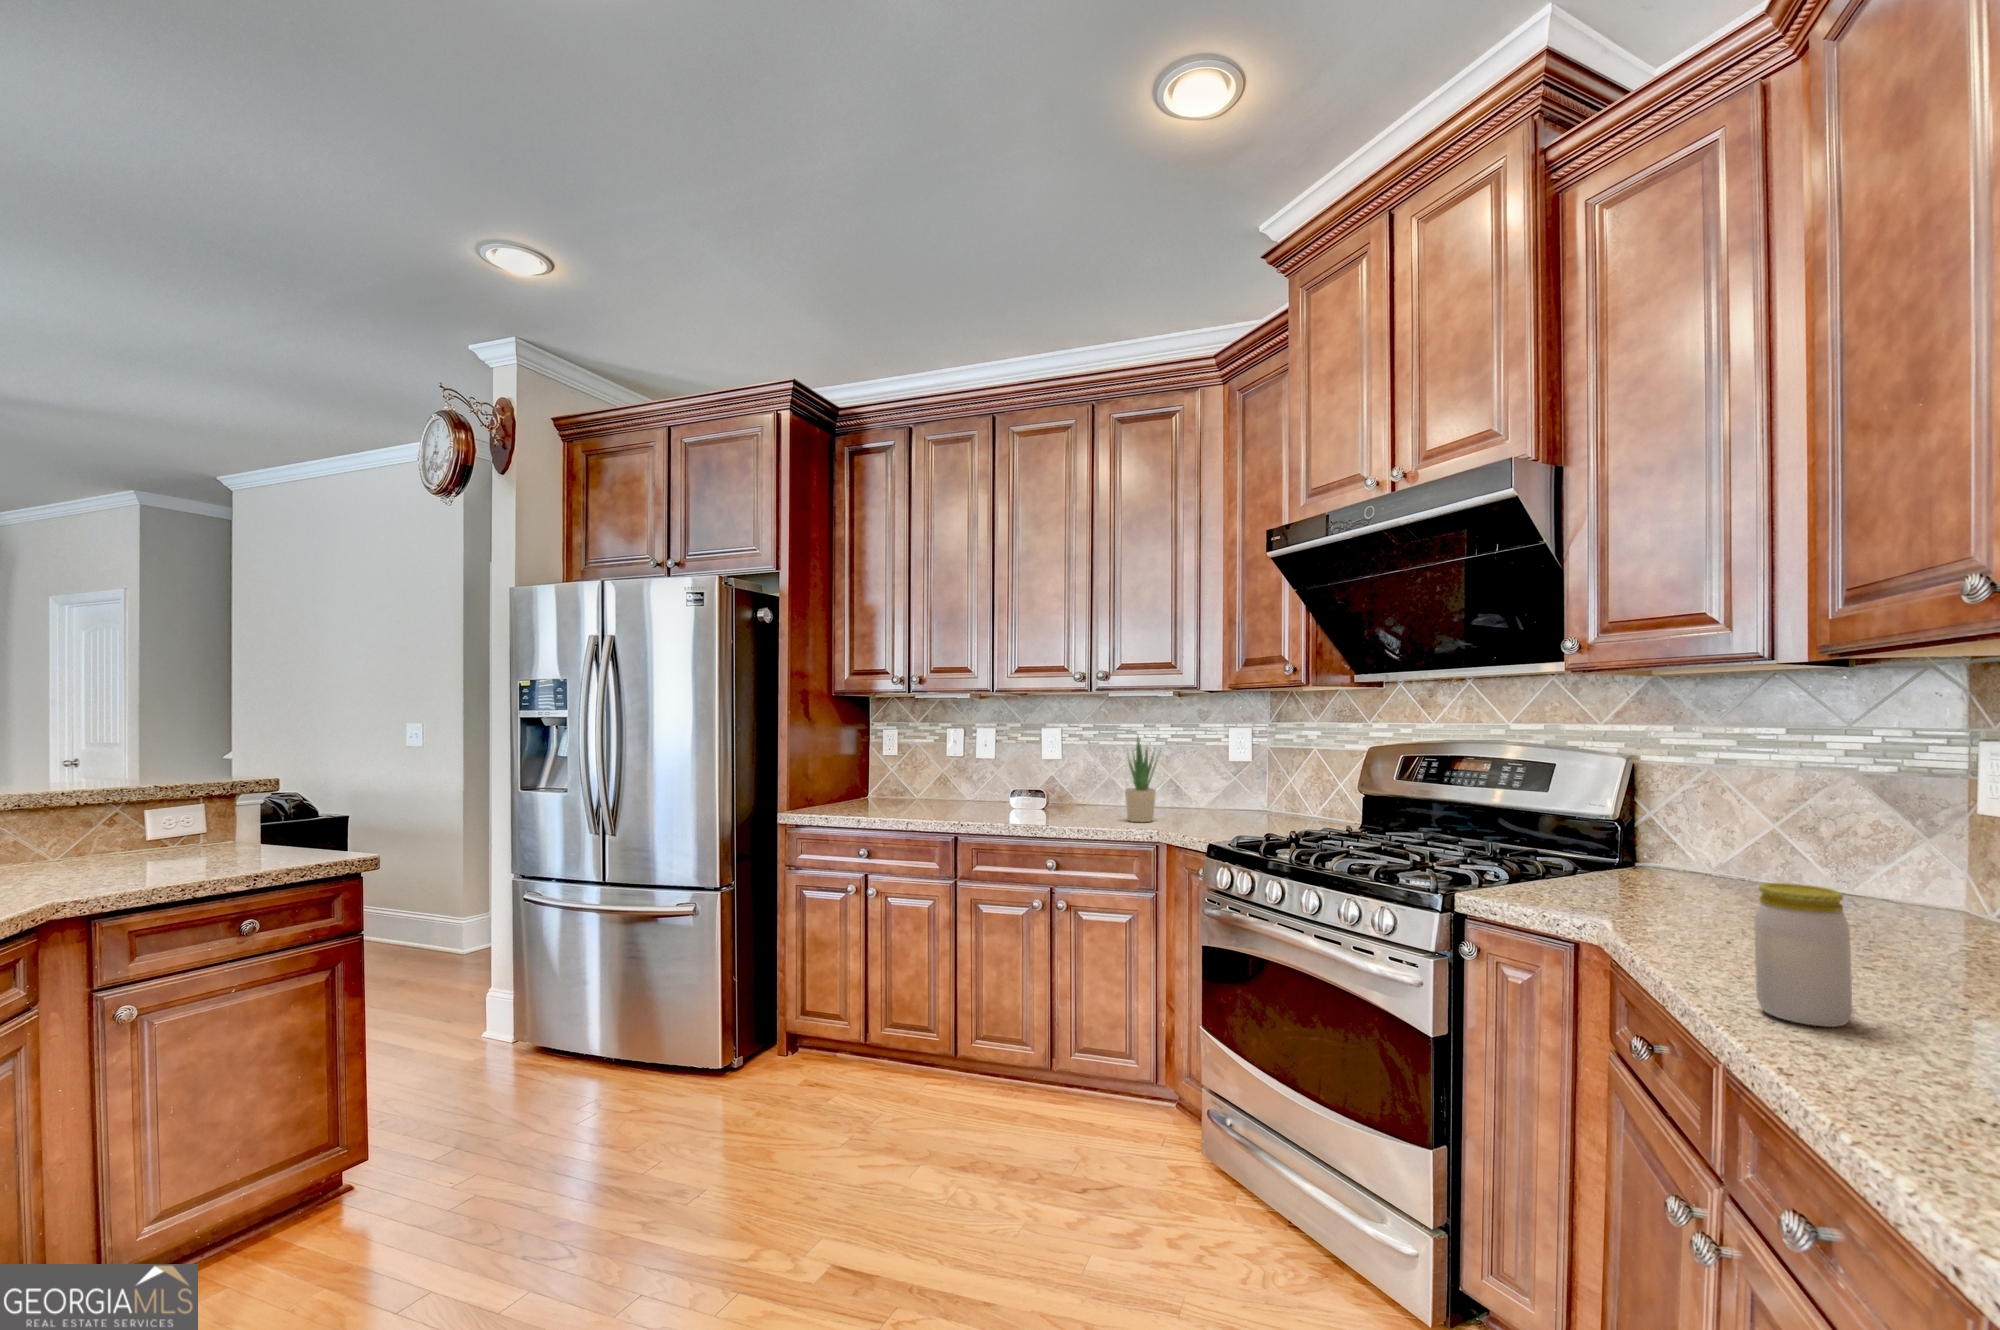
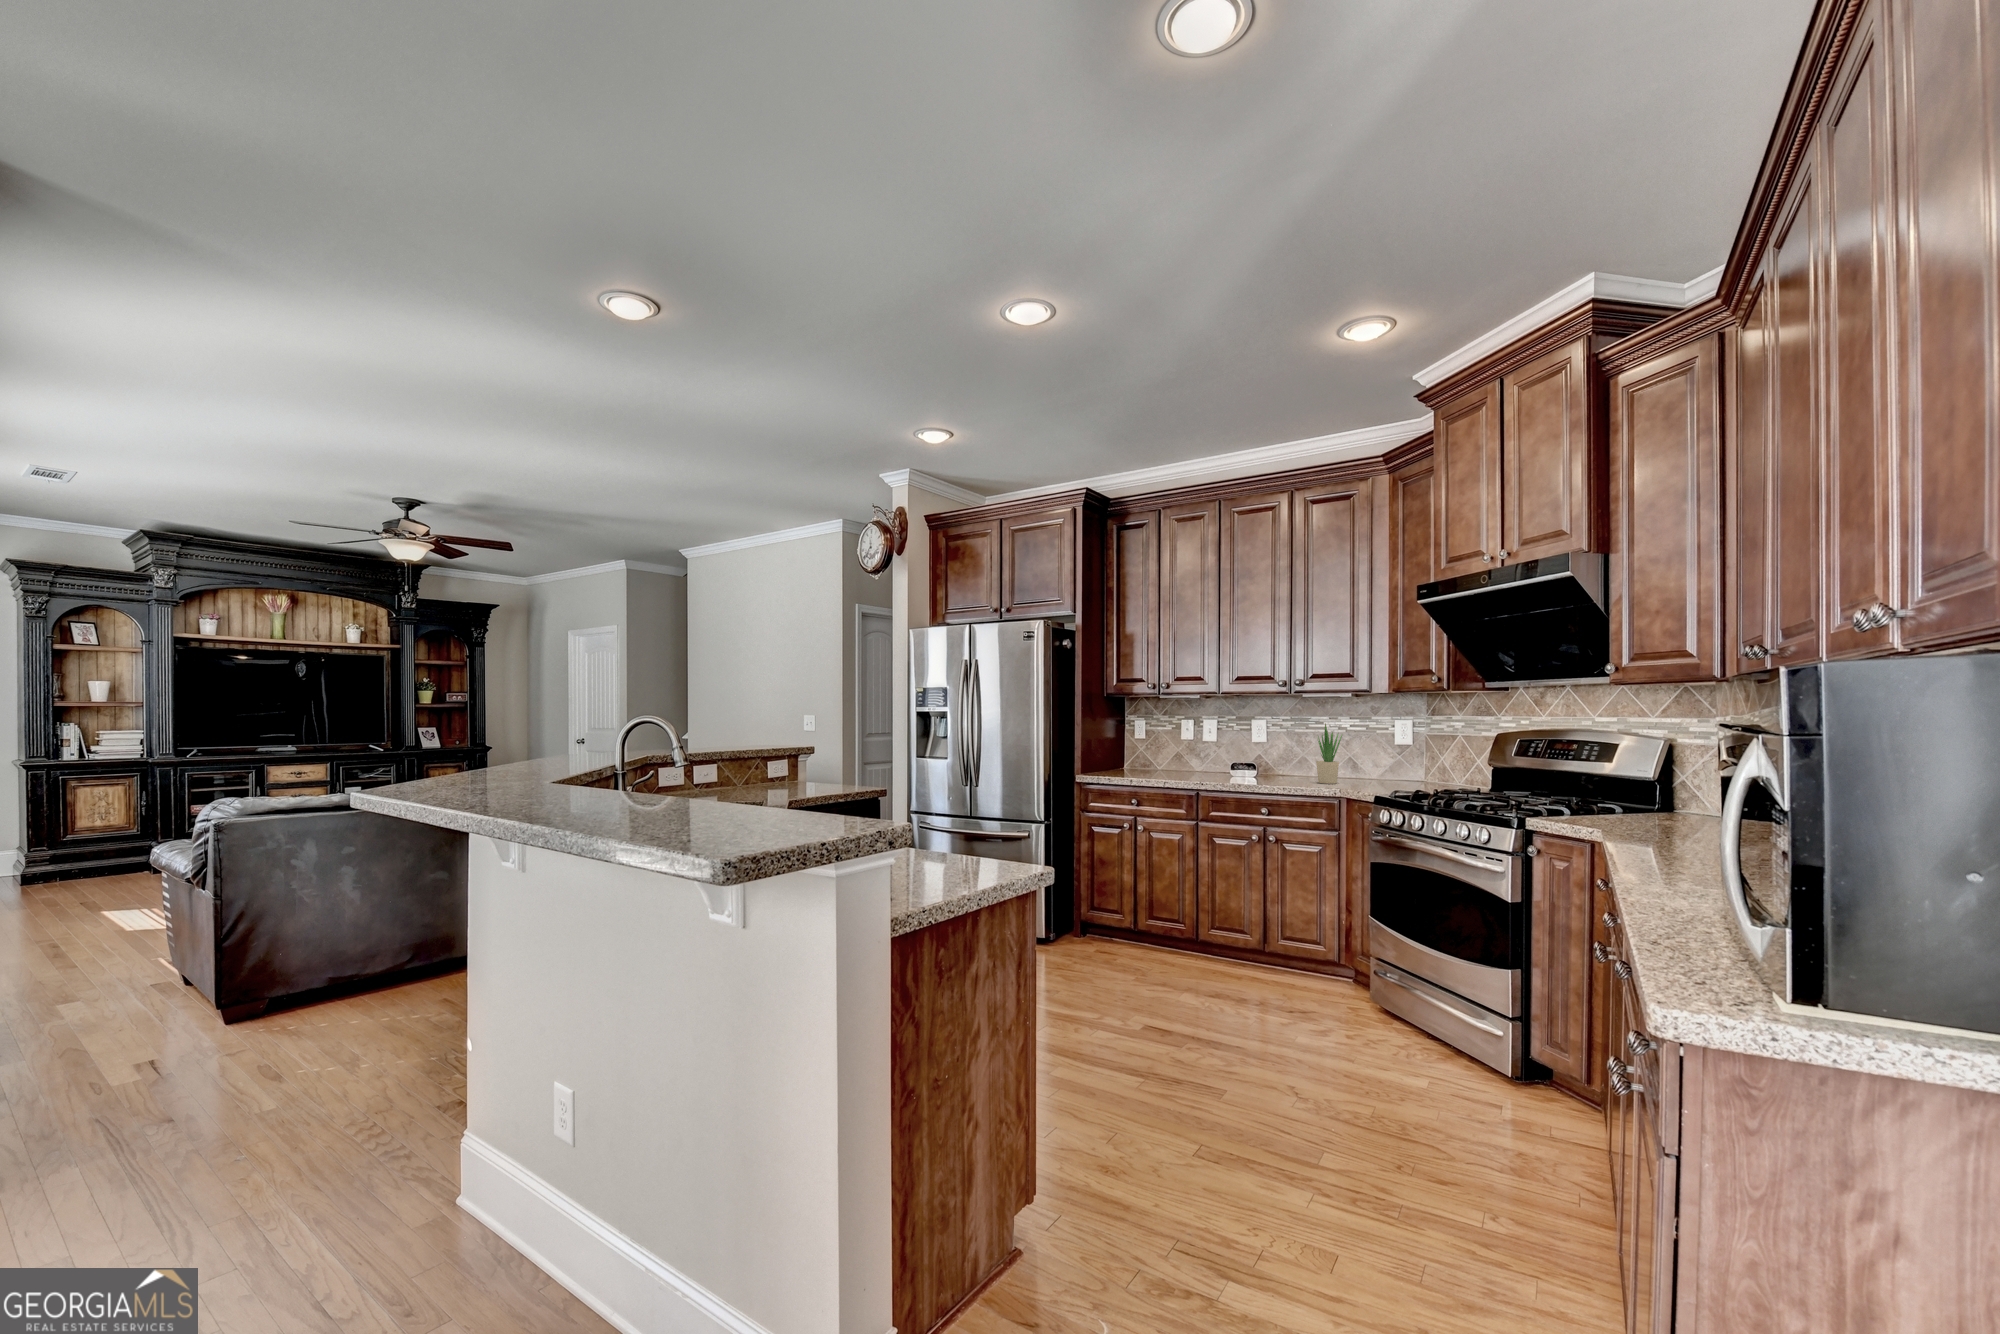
jar: present [1754,883,1853,1027] -> none [1637,790,1682,857]

